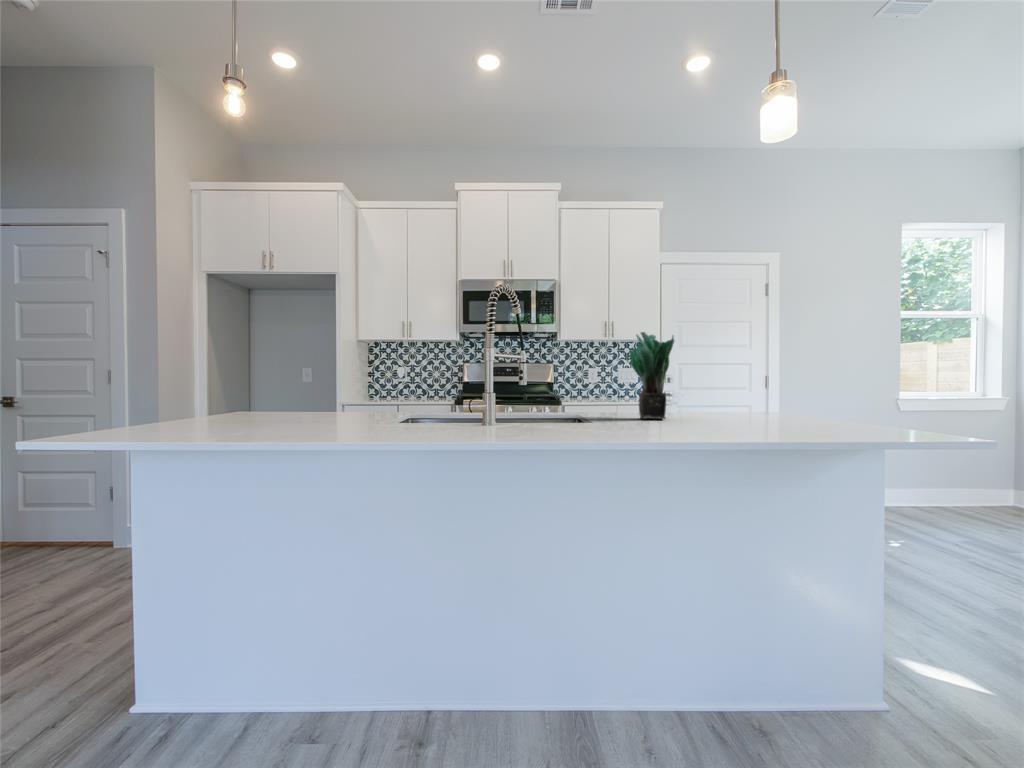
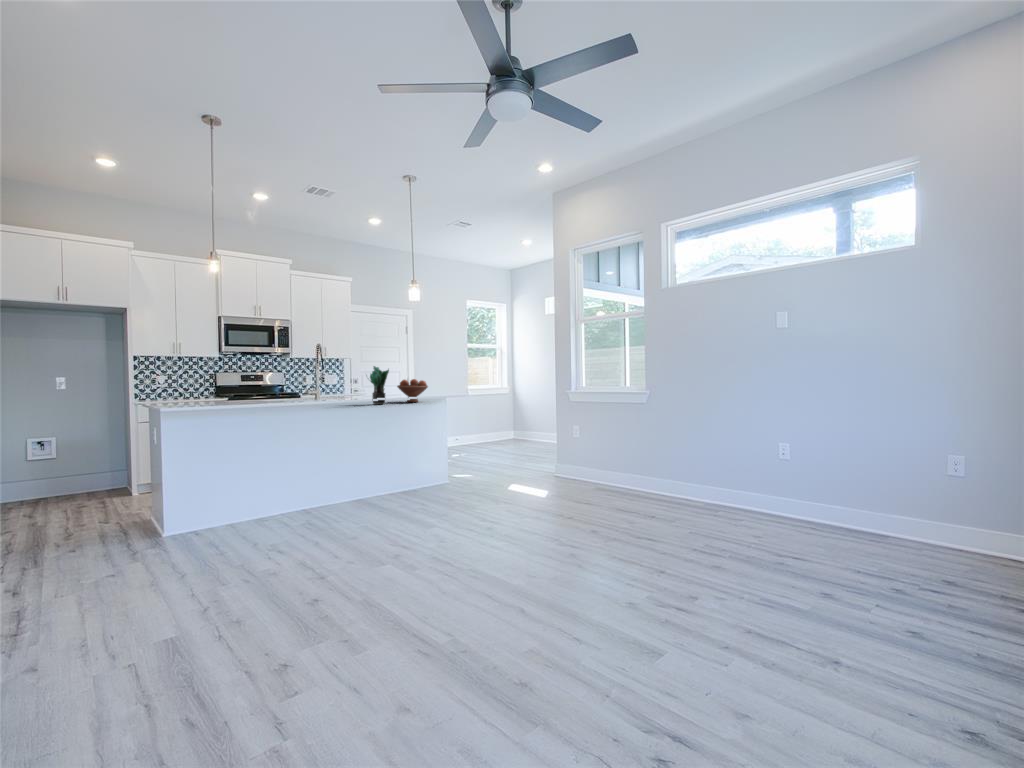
fruit bowl: none [703,364,783,418] -> present [397,379,428,402]

